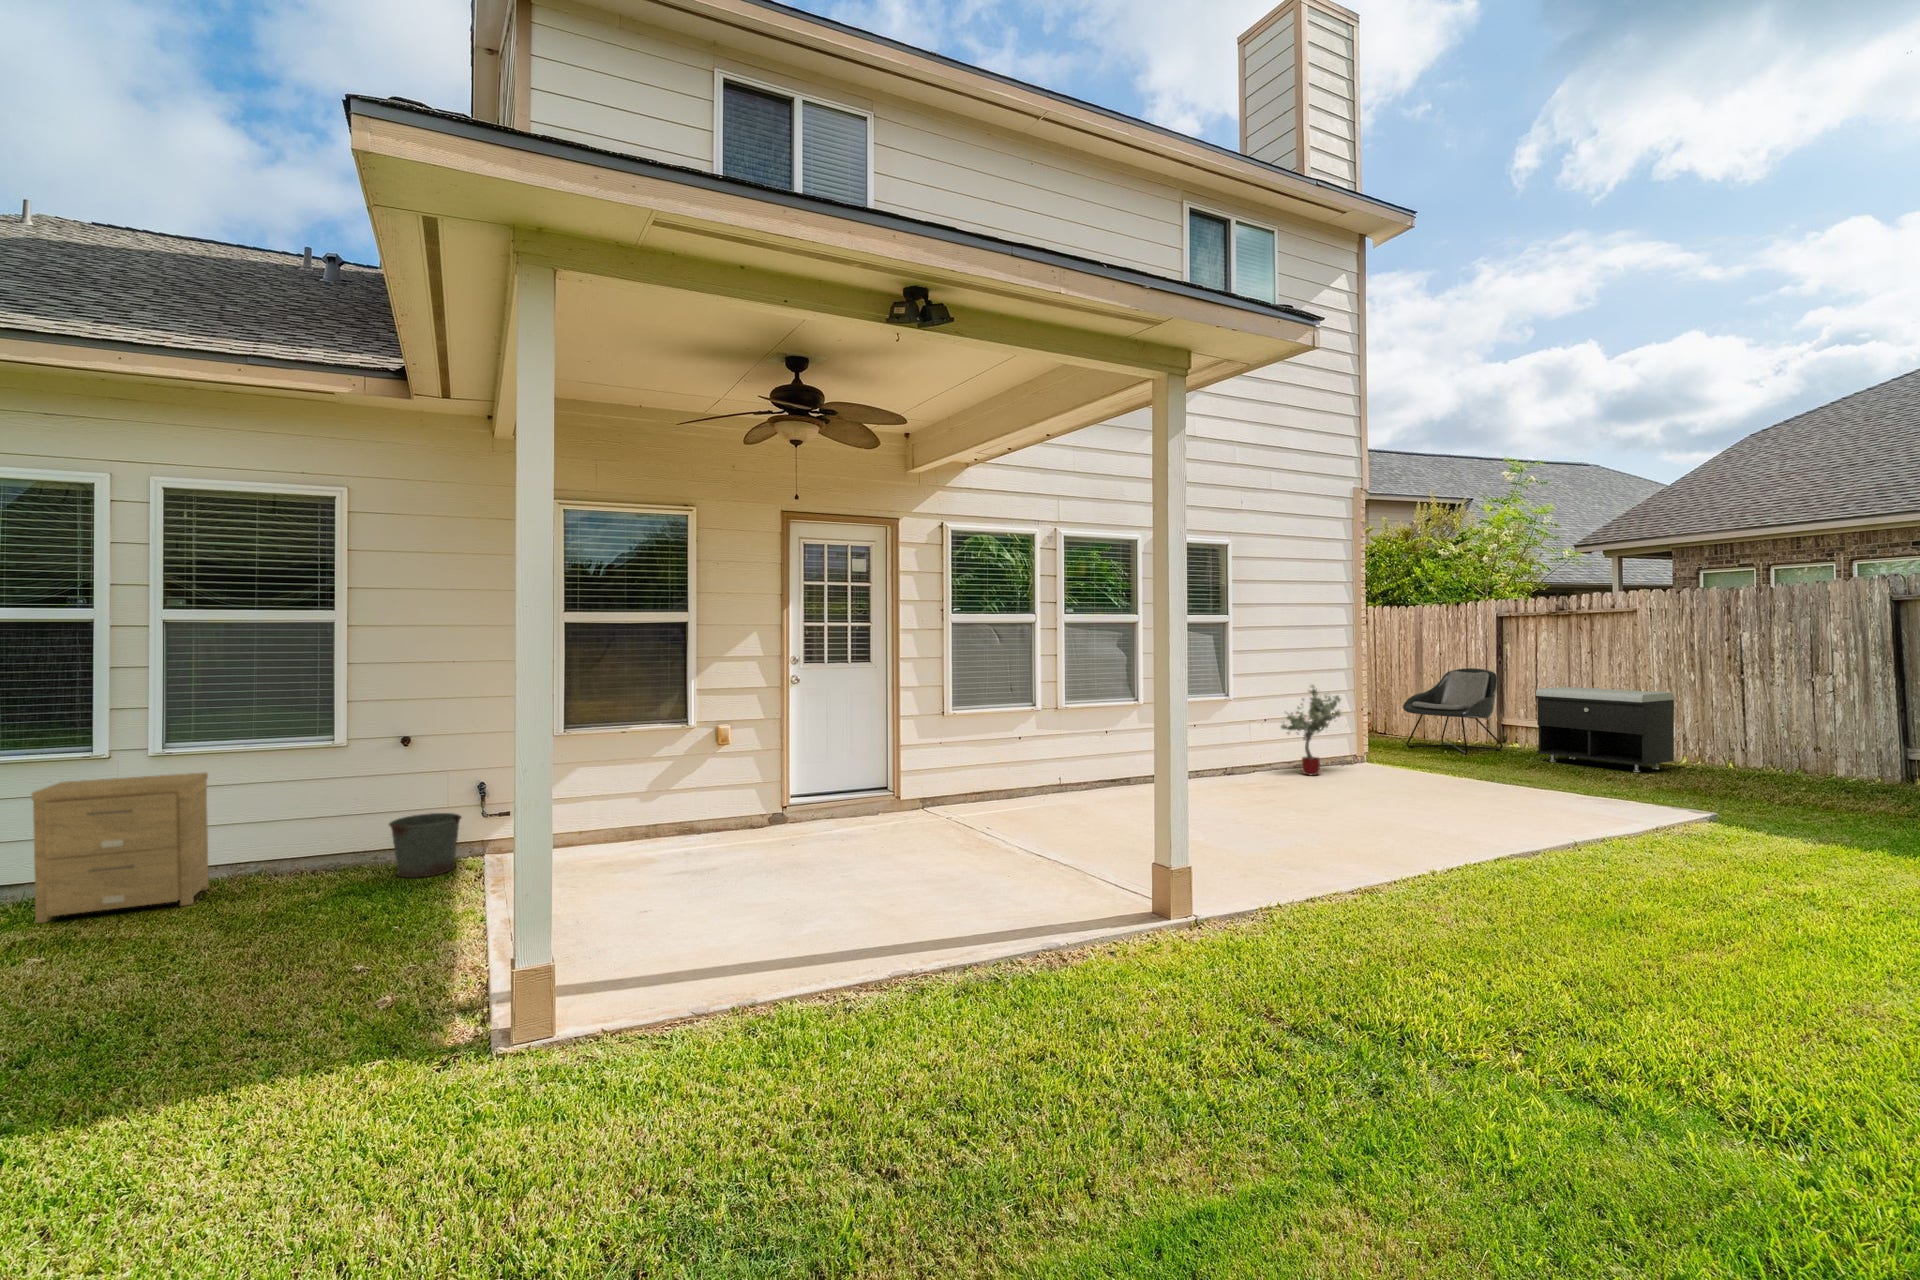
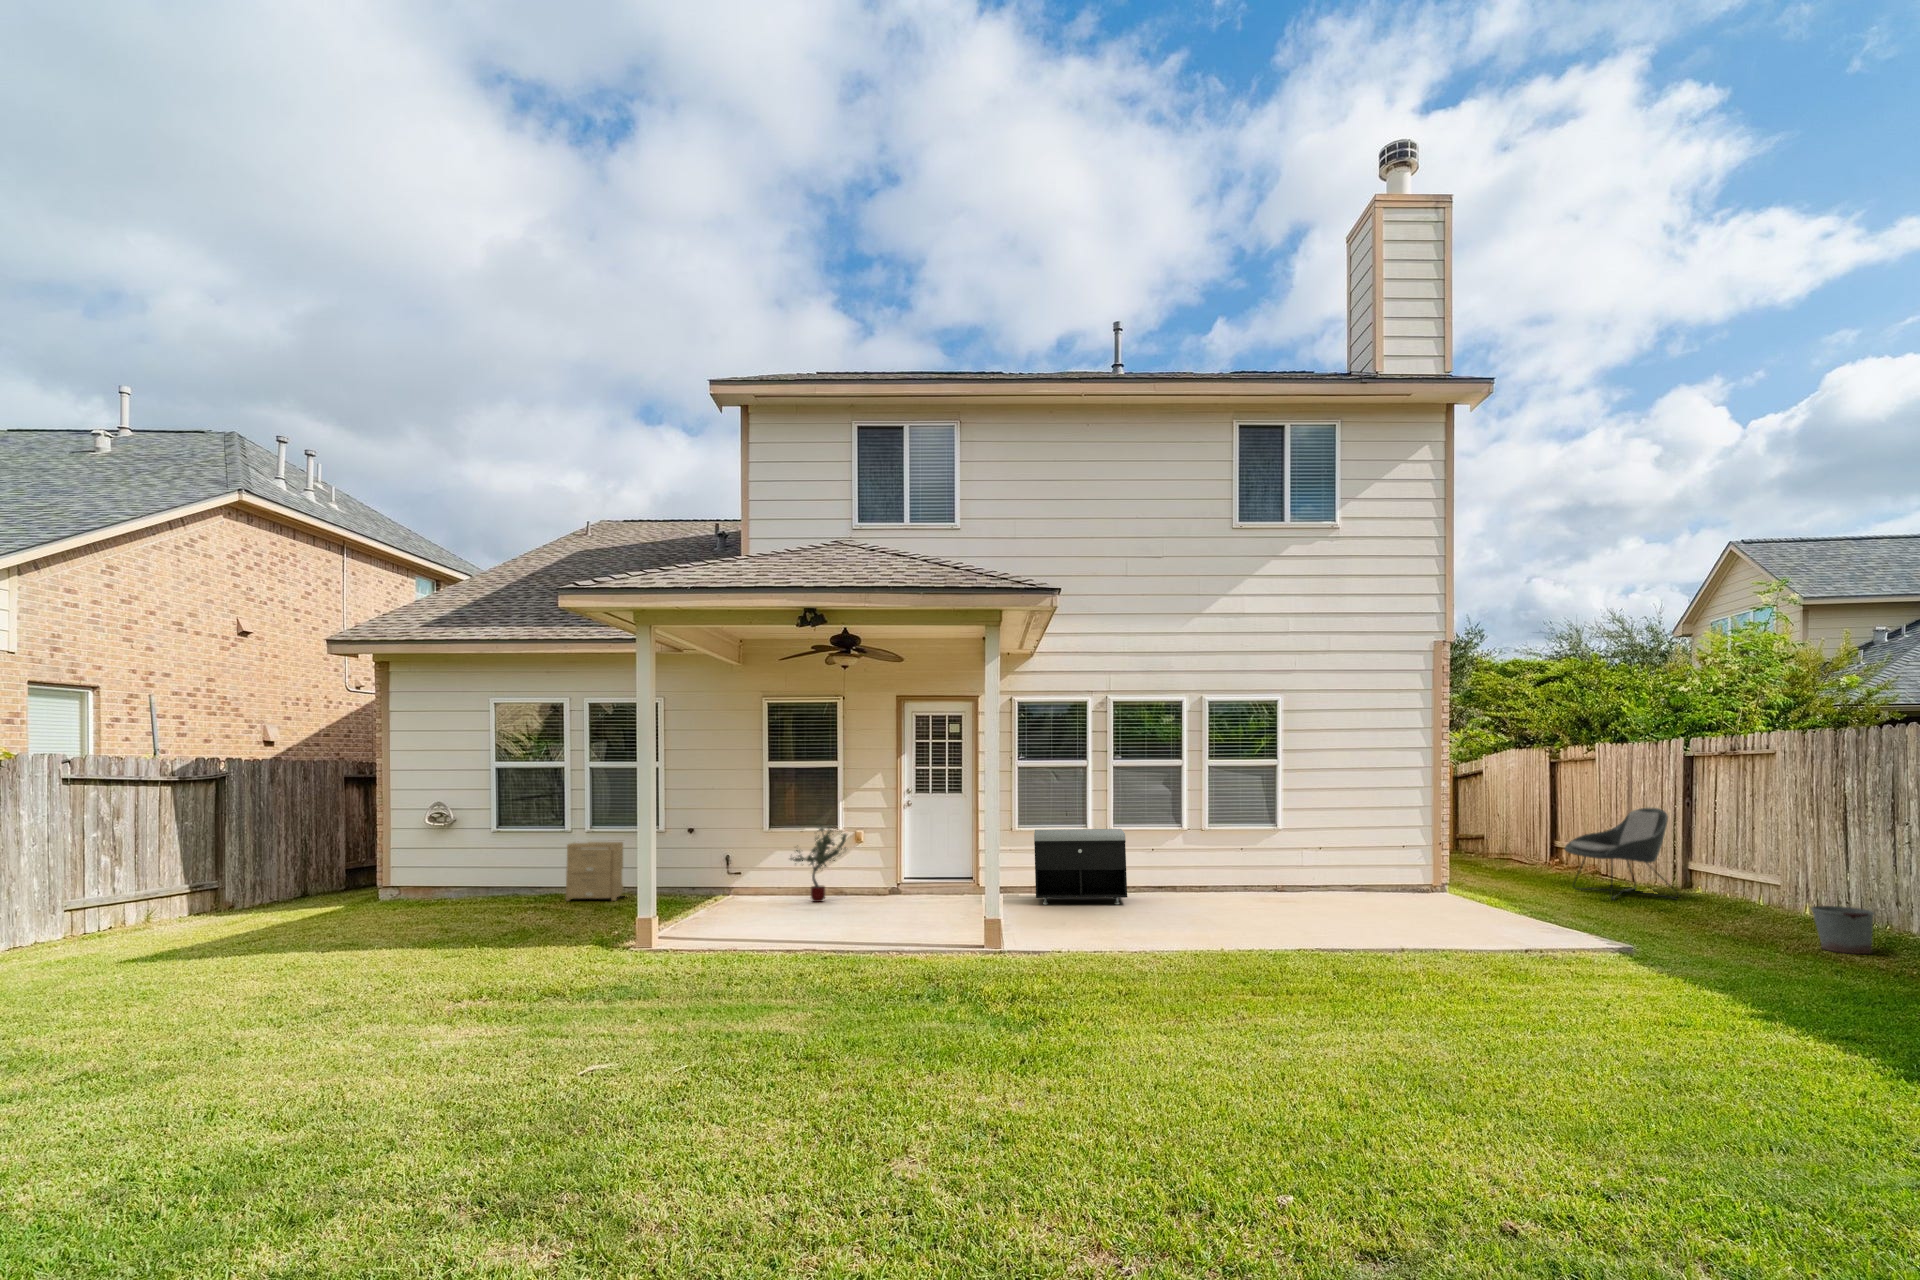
potted tree: present [1281,685,1341,776] -> present [790,825,847,902]
storage bench: present [1536,687,1674,772] -> present [1034,829,1127,905]
bucket: present [389,813,461,878] -> present [1811,906,1874,954]

